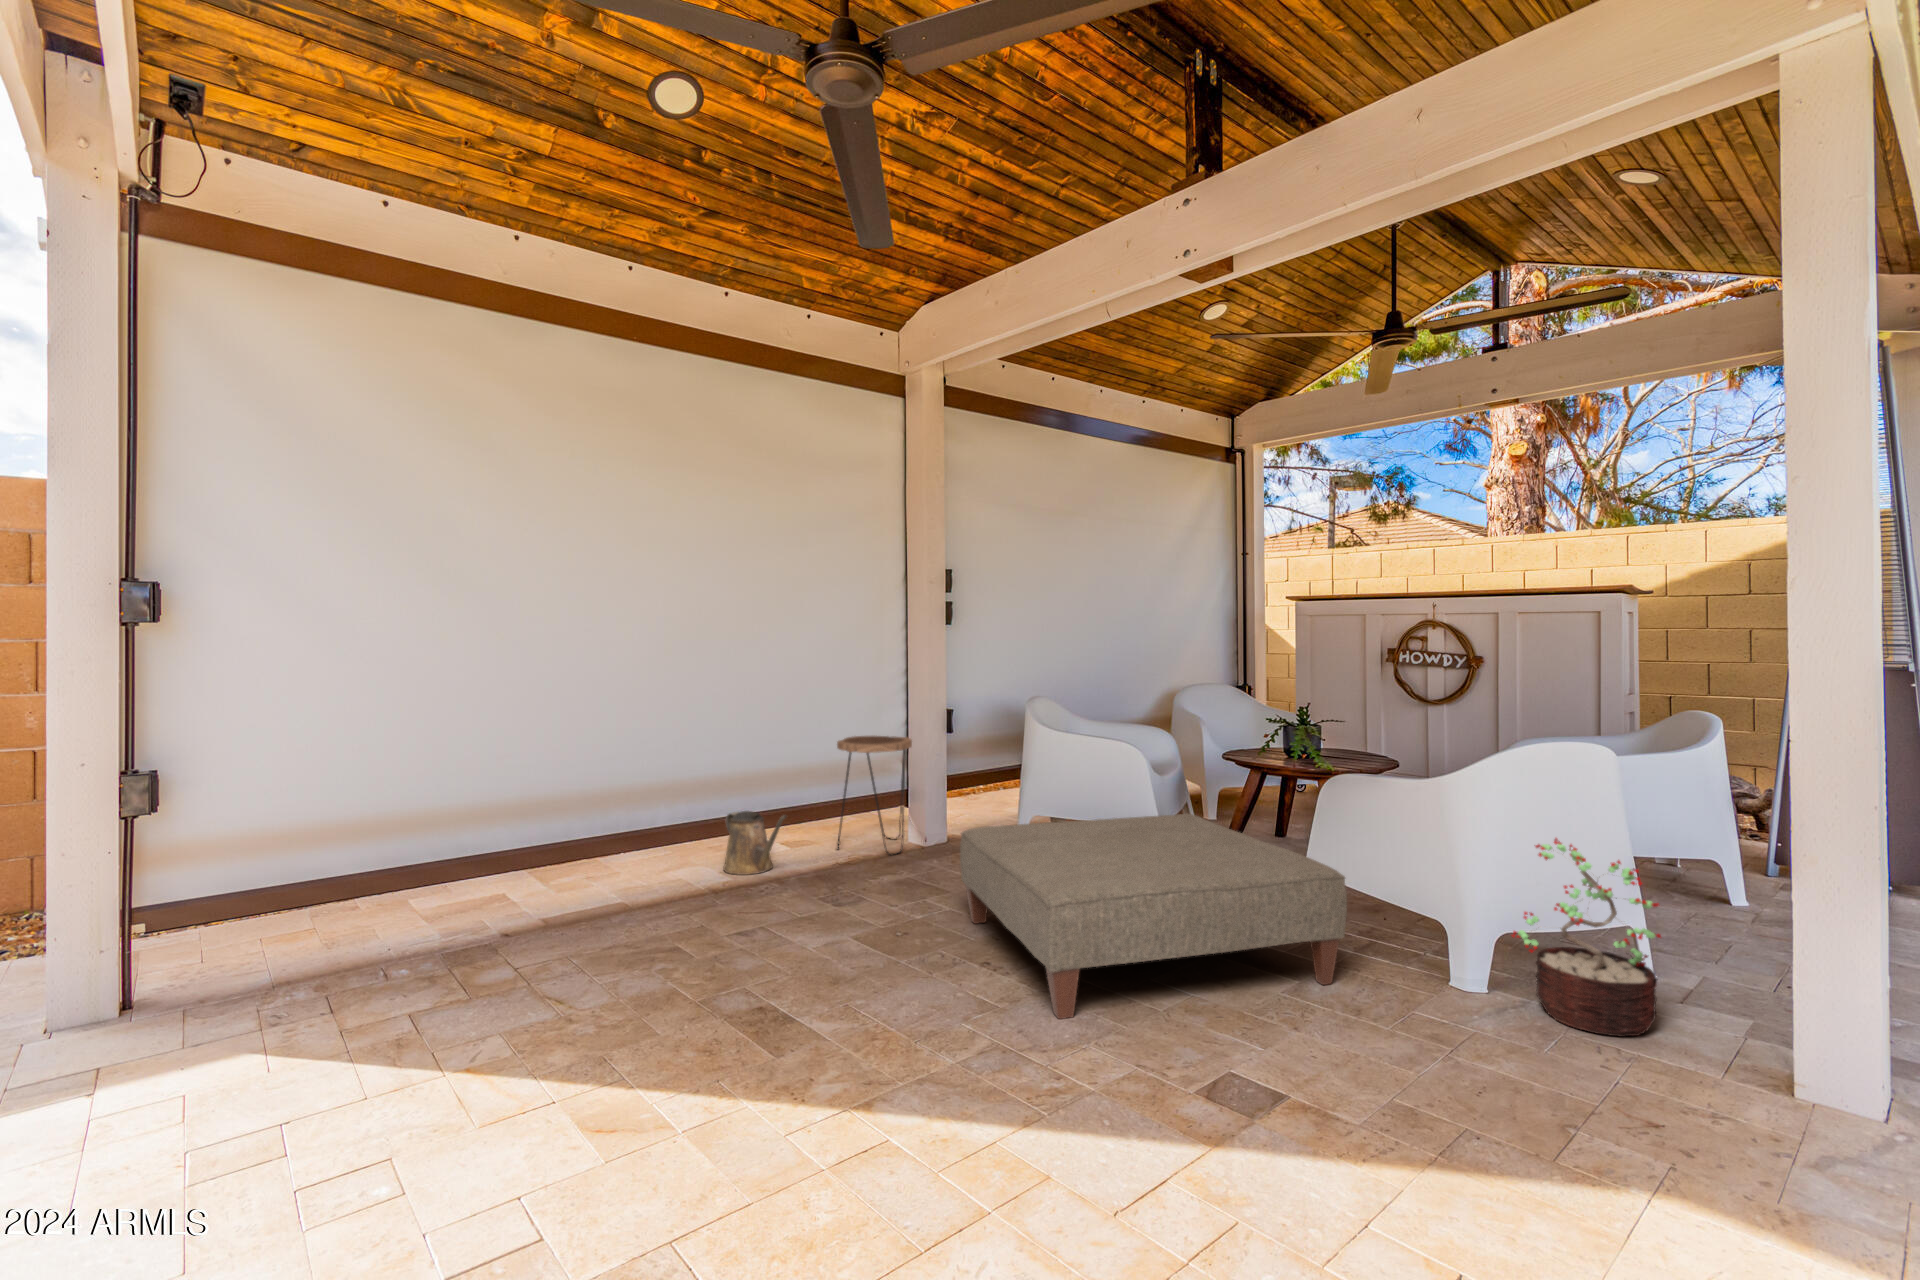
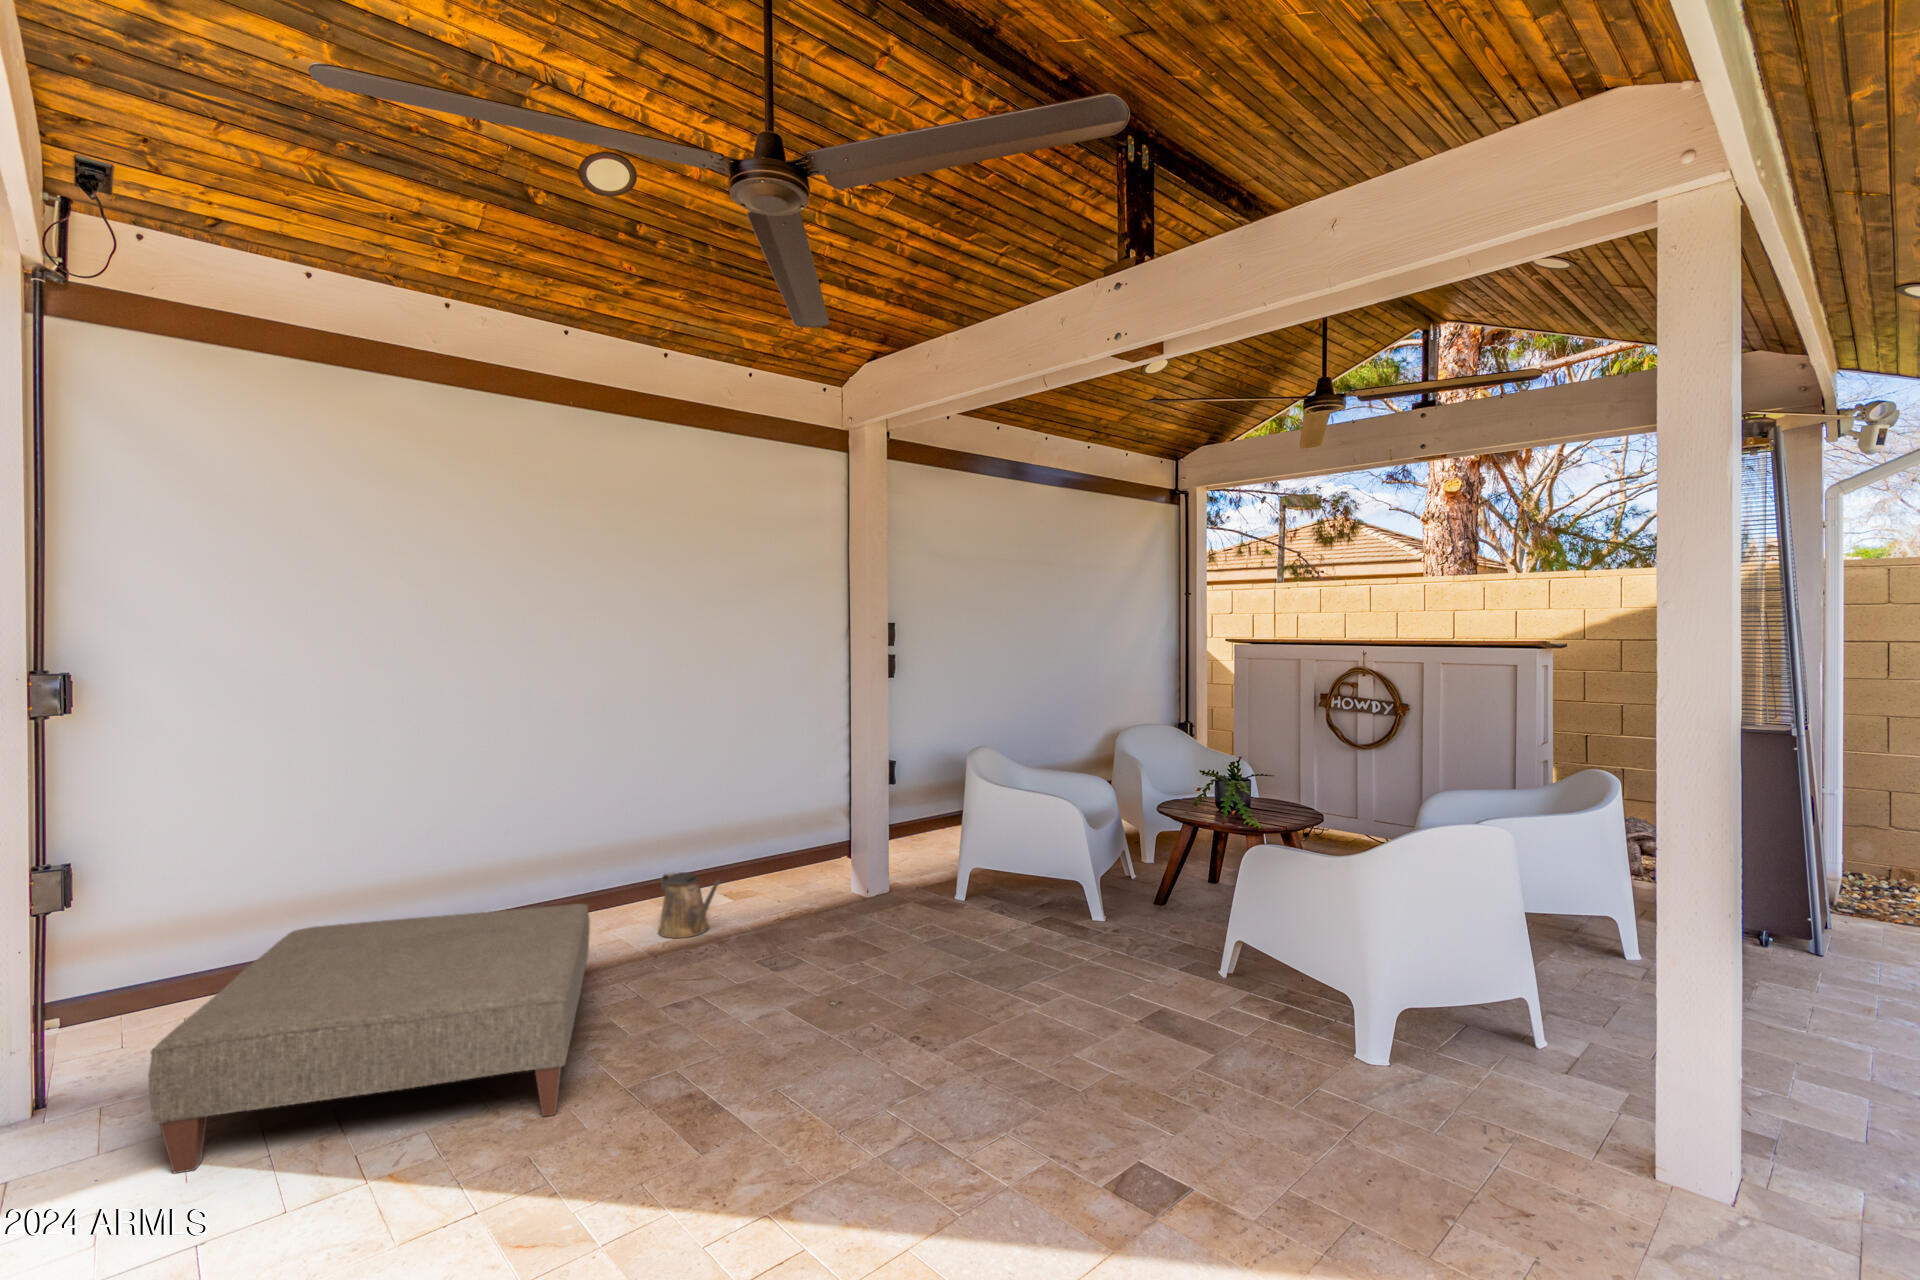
side table: present [837,736,912,855] -> none [774,790,850,913]
ottoman: present [960,814,1347,1019] -> present [148,904,590,1173]
decorative plant: present [1512,838,1661,1037] -> none [1410,923,1546,1118]

